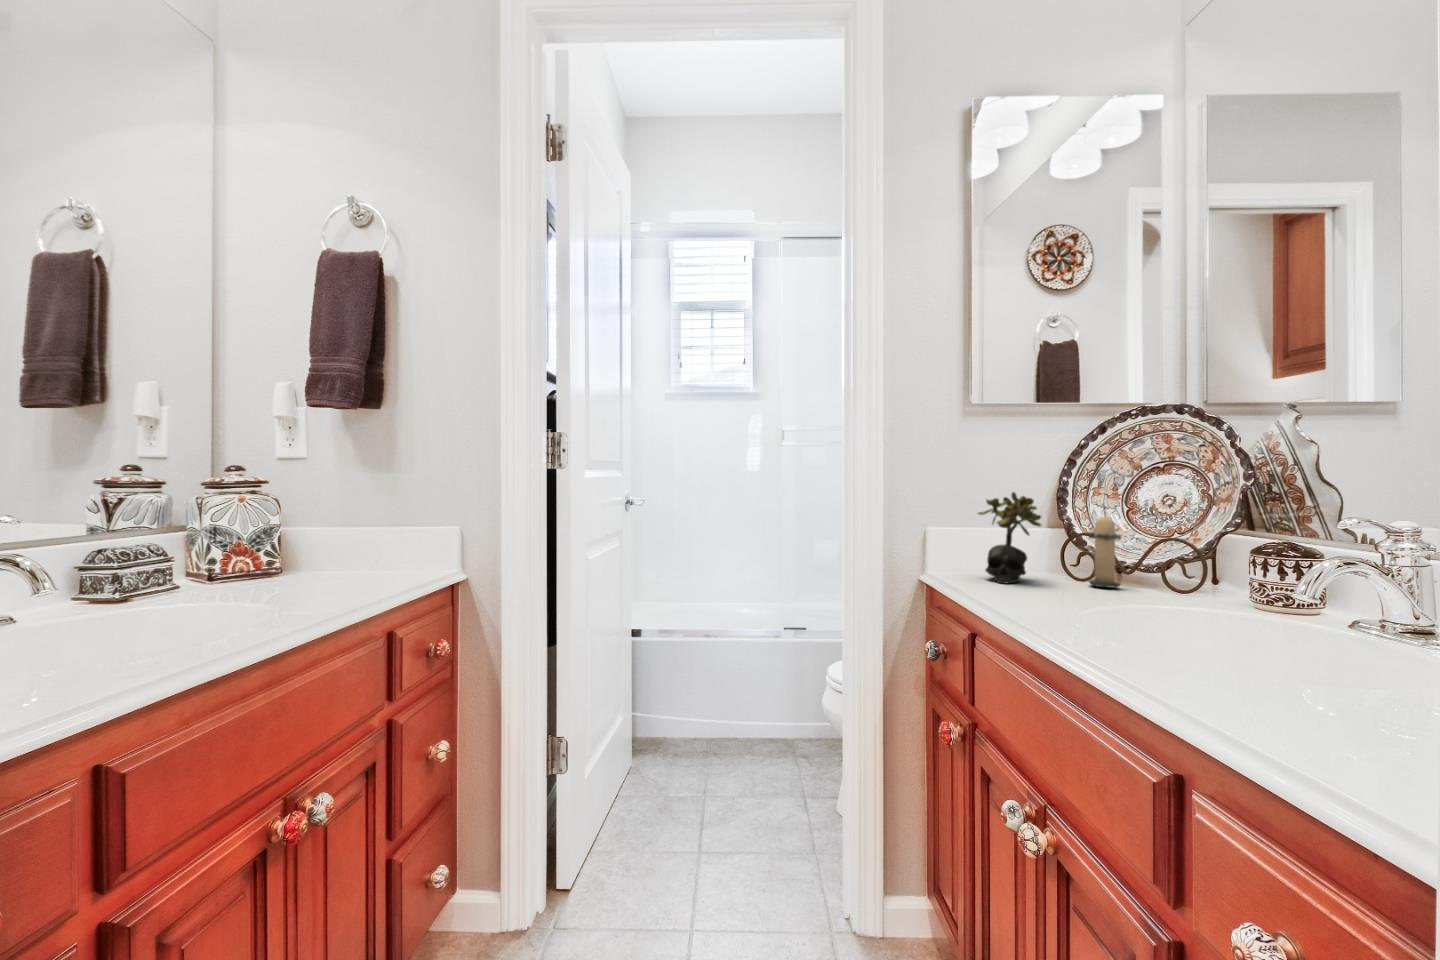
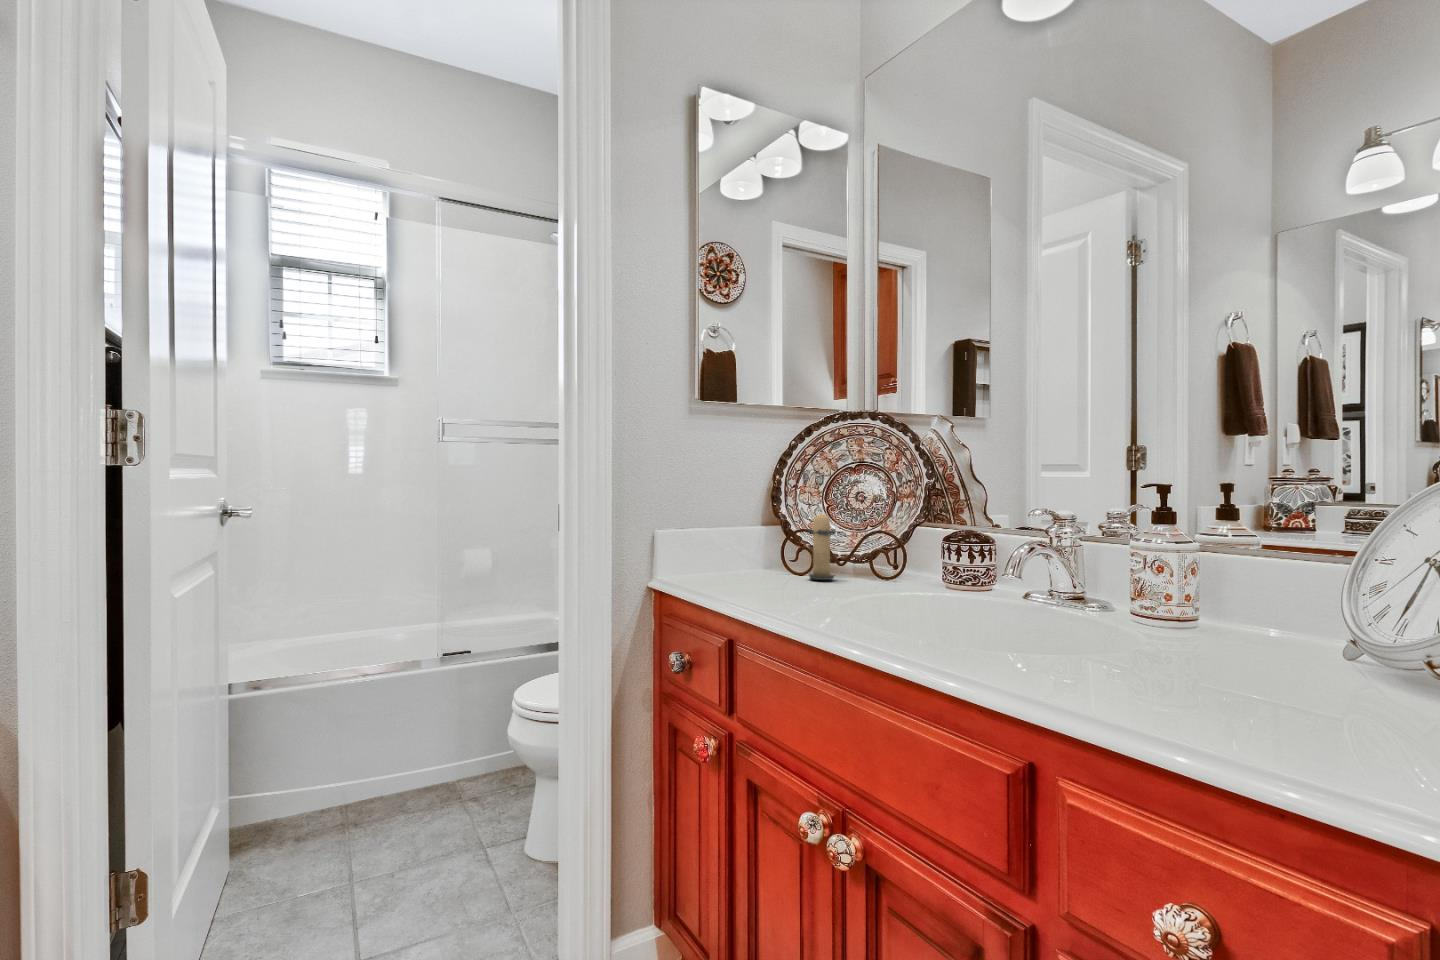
succulent plant: present [978,492,1041,583] -> none [712,492,775,585]

